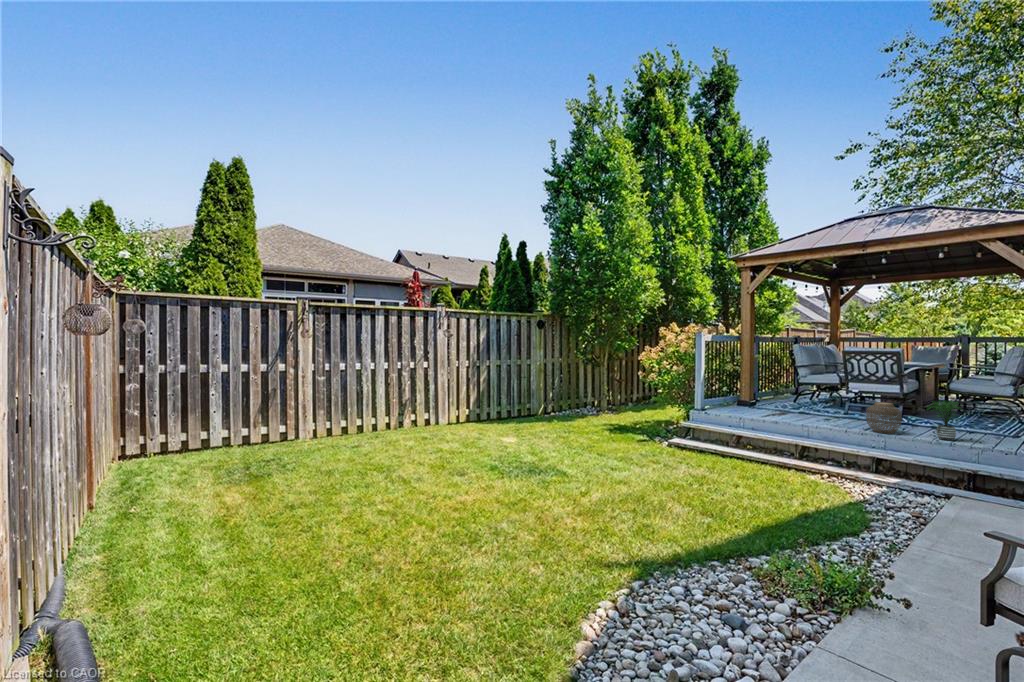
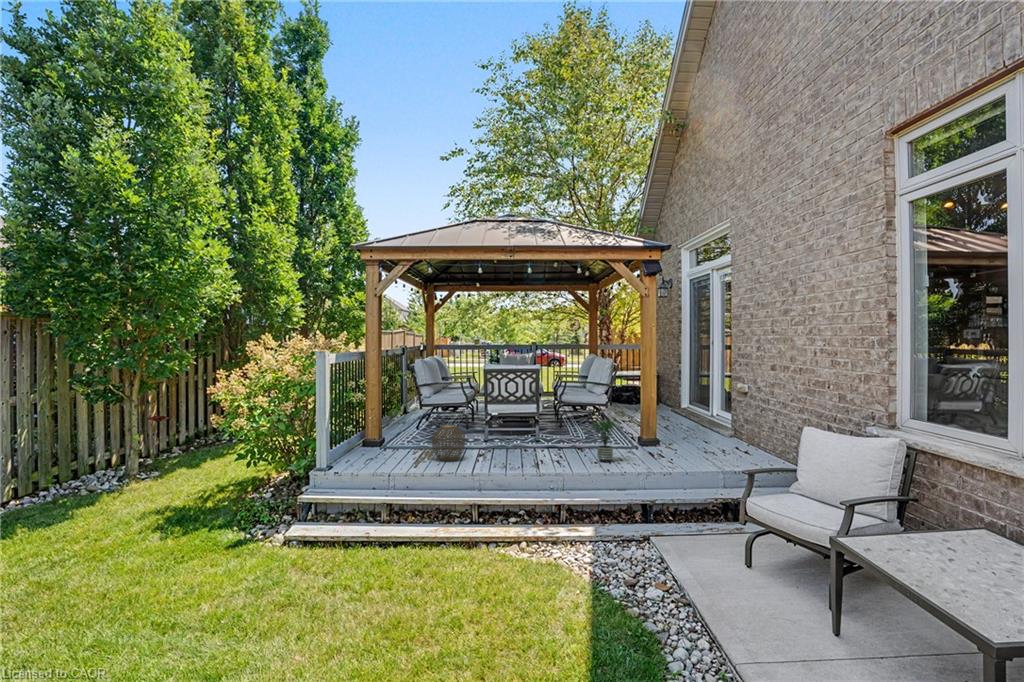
woven basket: present [866,402,902,434] -> present [432,425,465,461]

